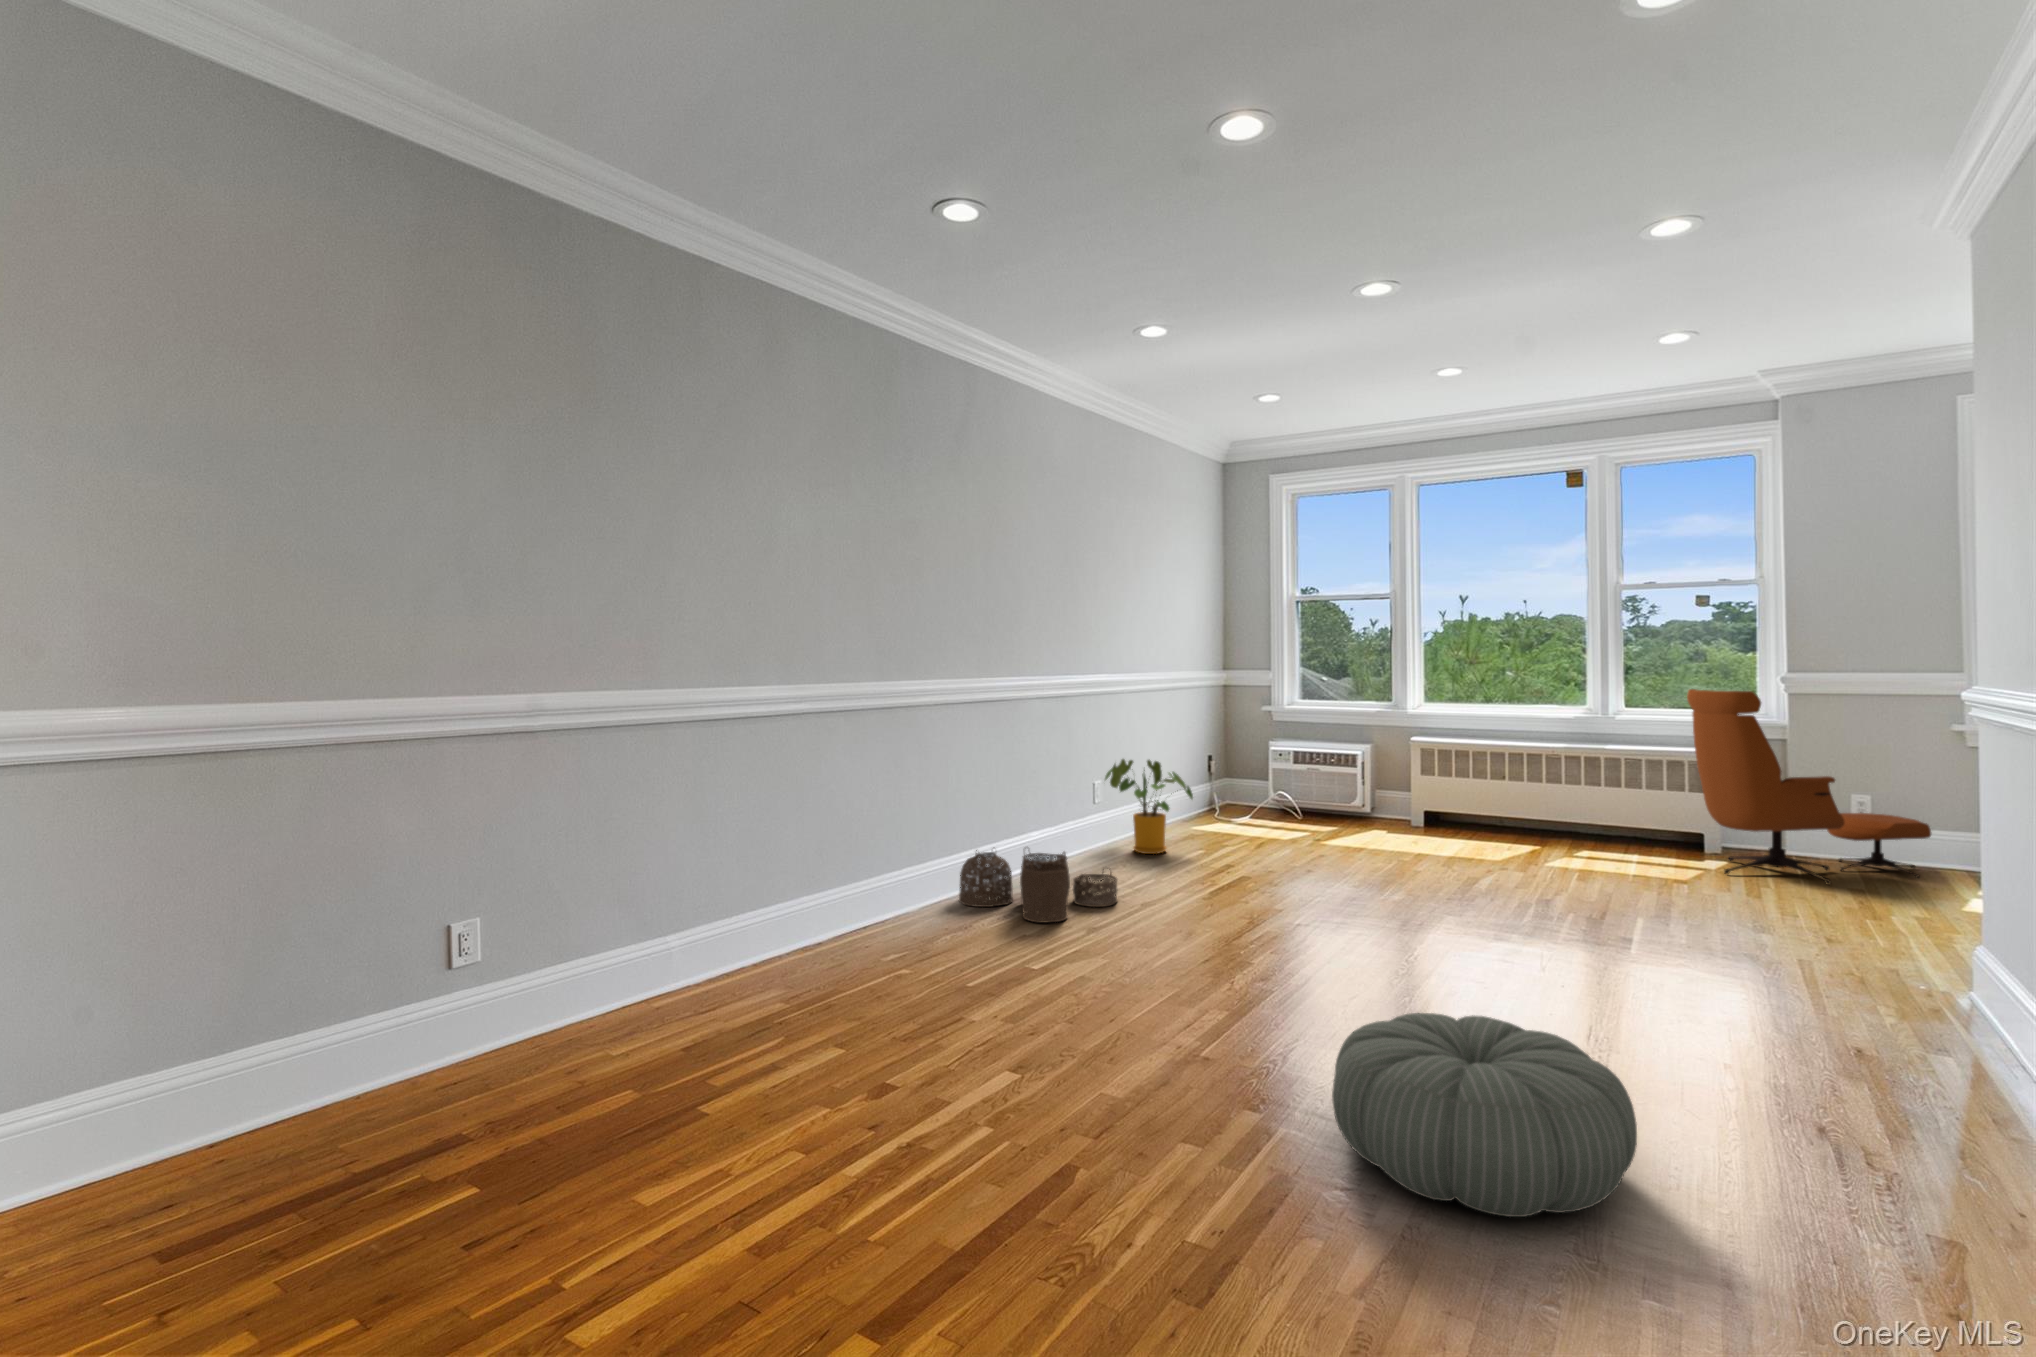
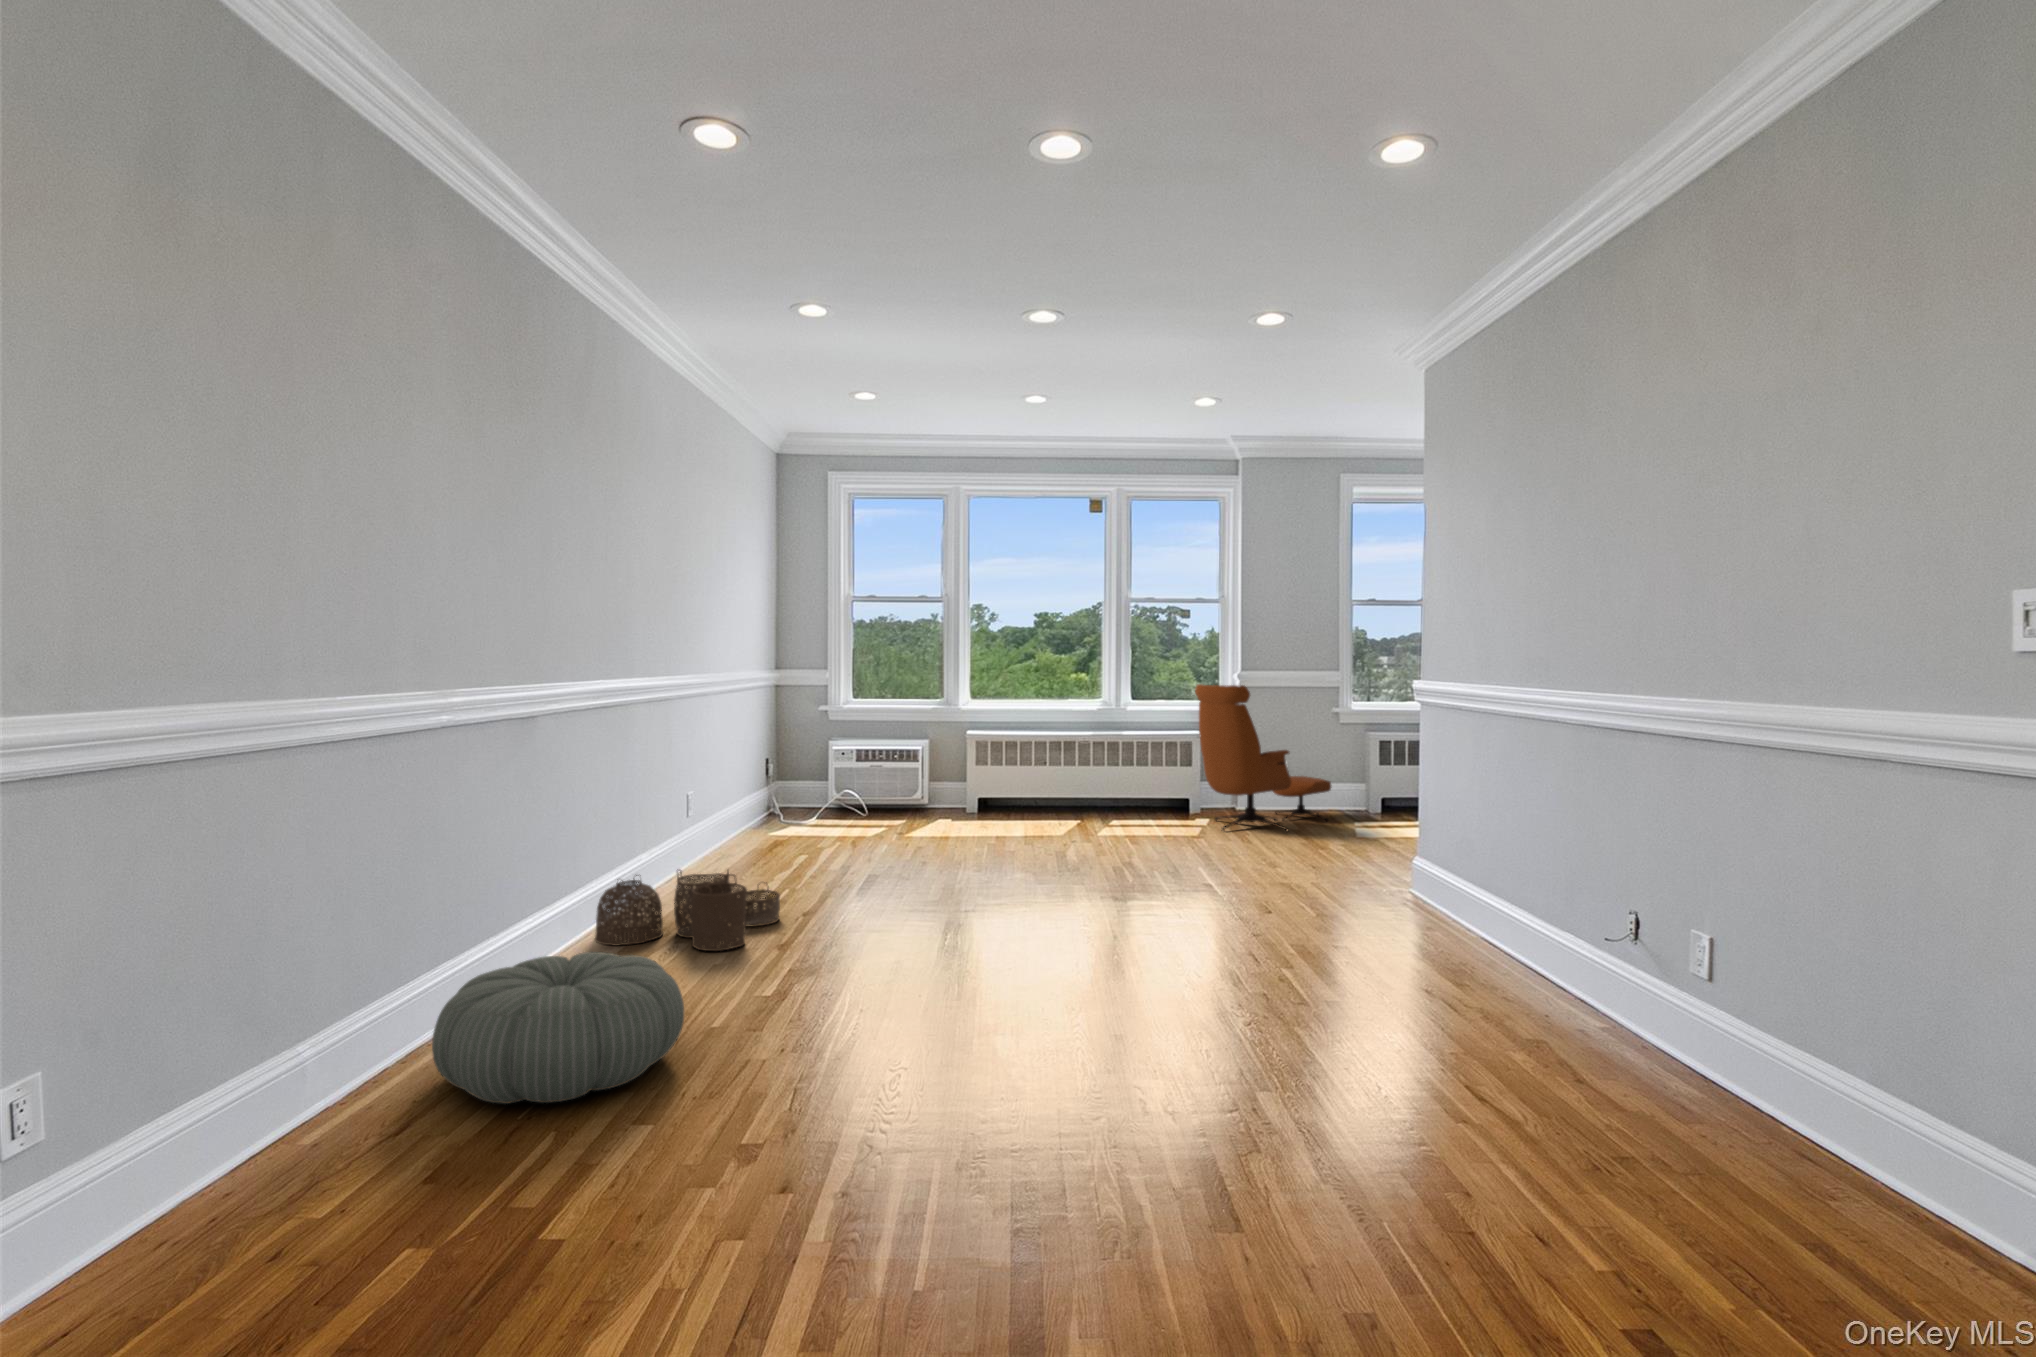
house plant: present [1105,759,1193,854] -> none [705,764,805,865]
pouf: present [1332,1013,1637,1217] -> present [432,952,684,1104]

